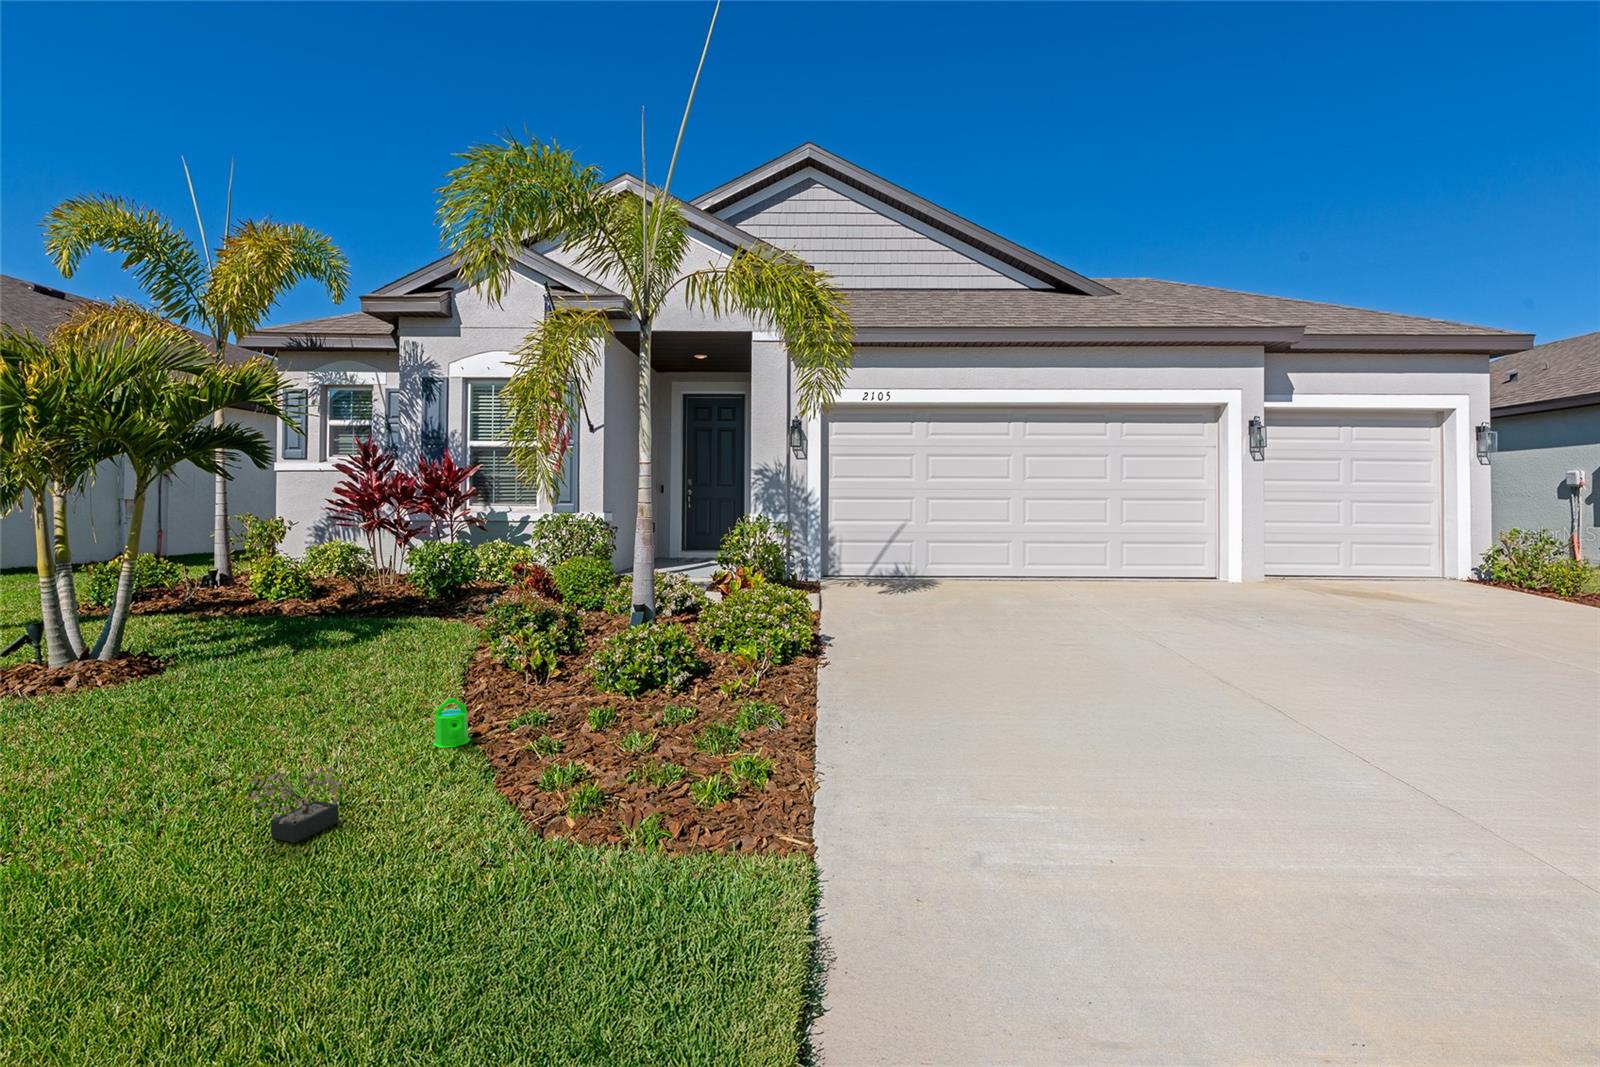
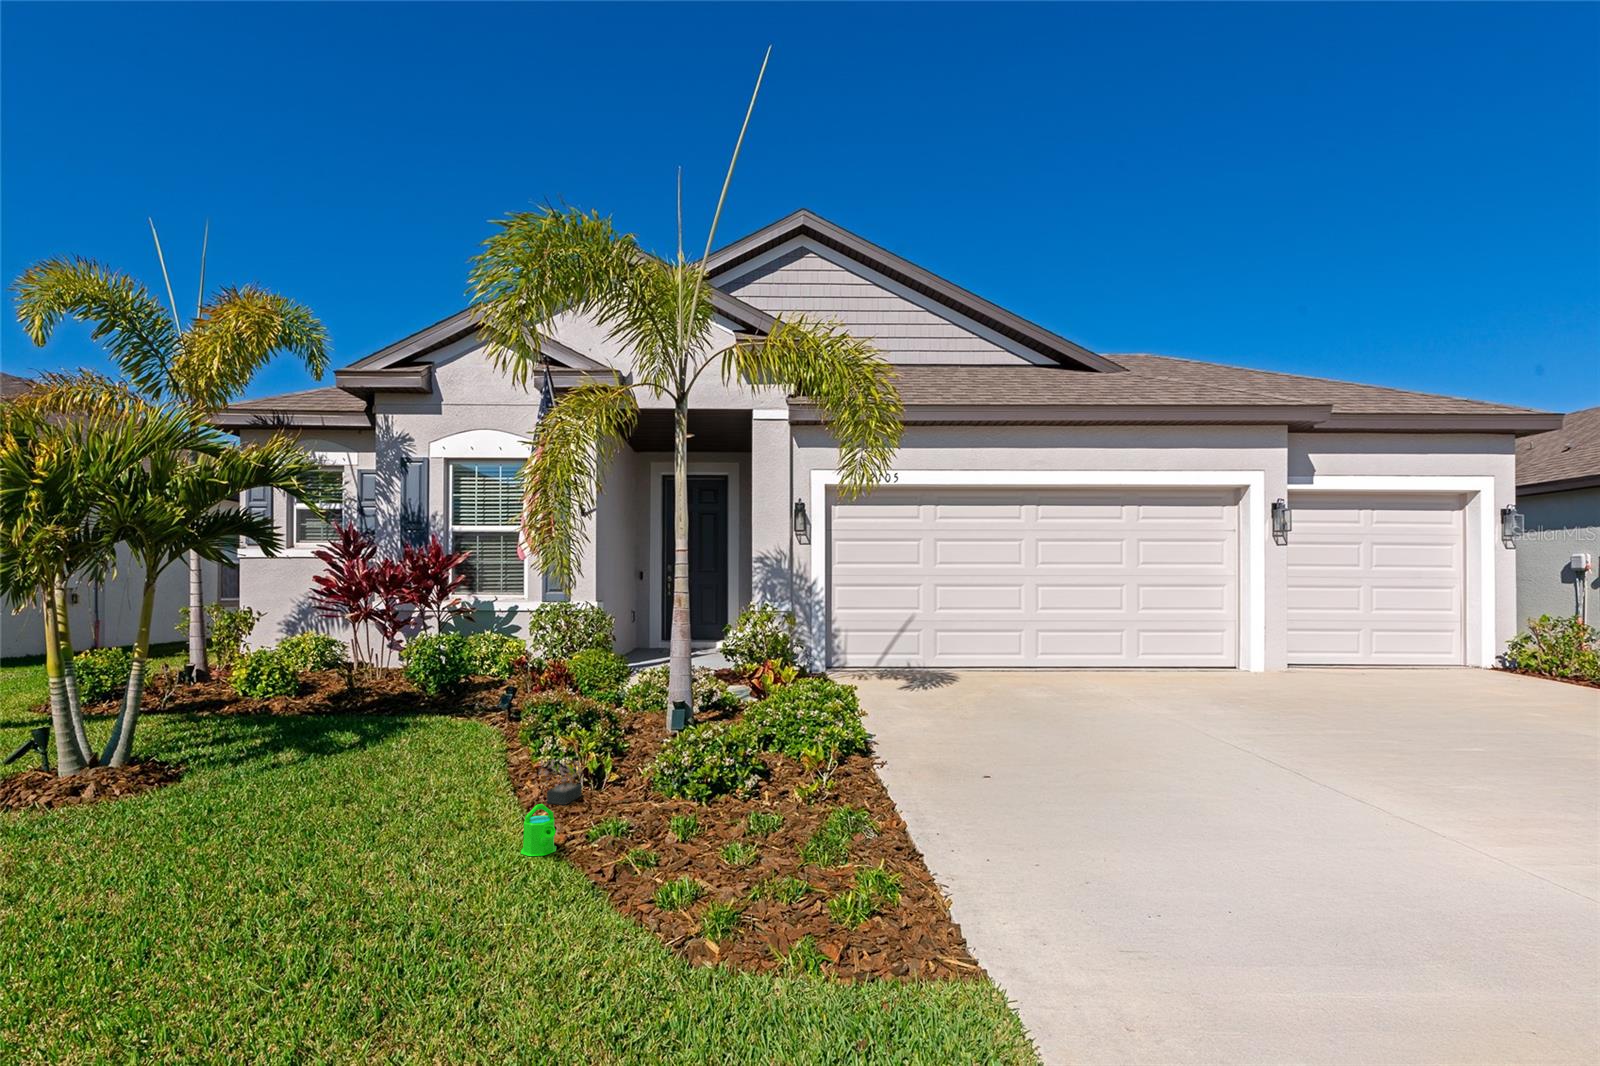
decorative plant: present [251,768,341,843] -> present [539,759,582,805]

